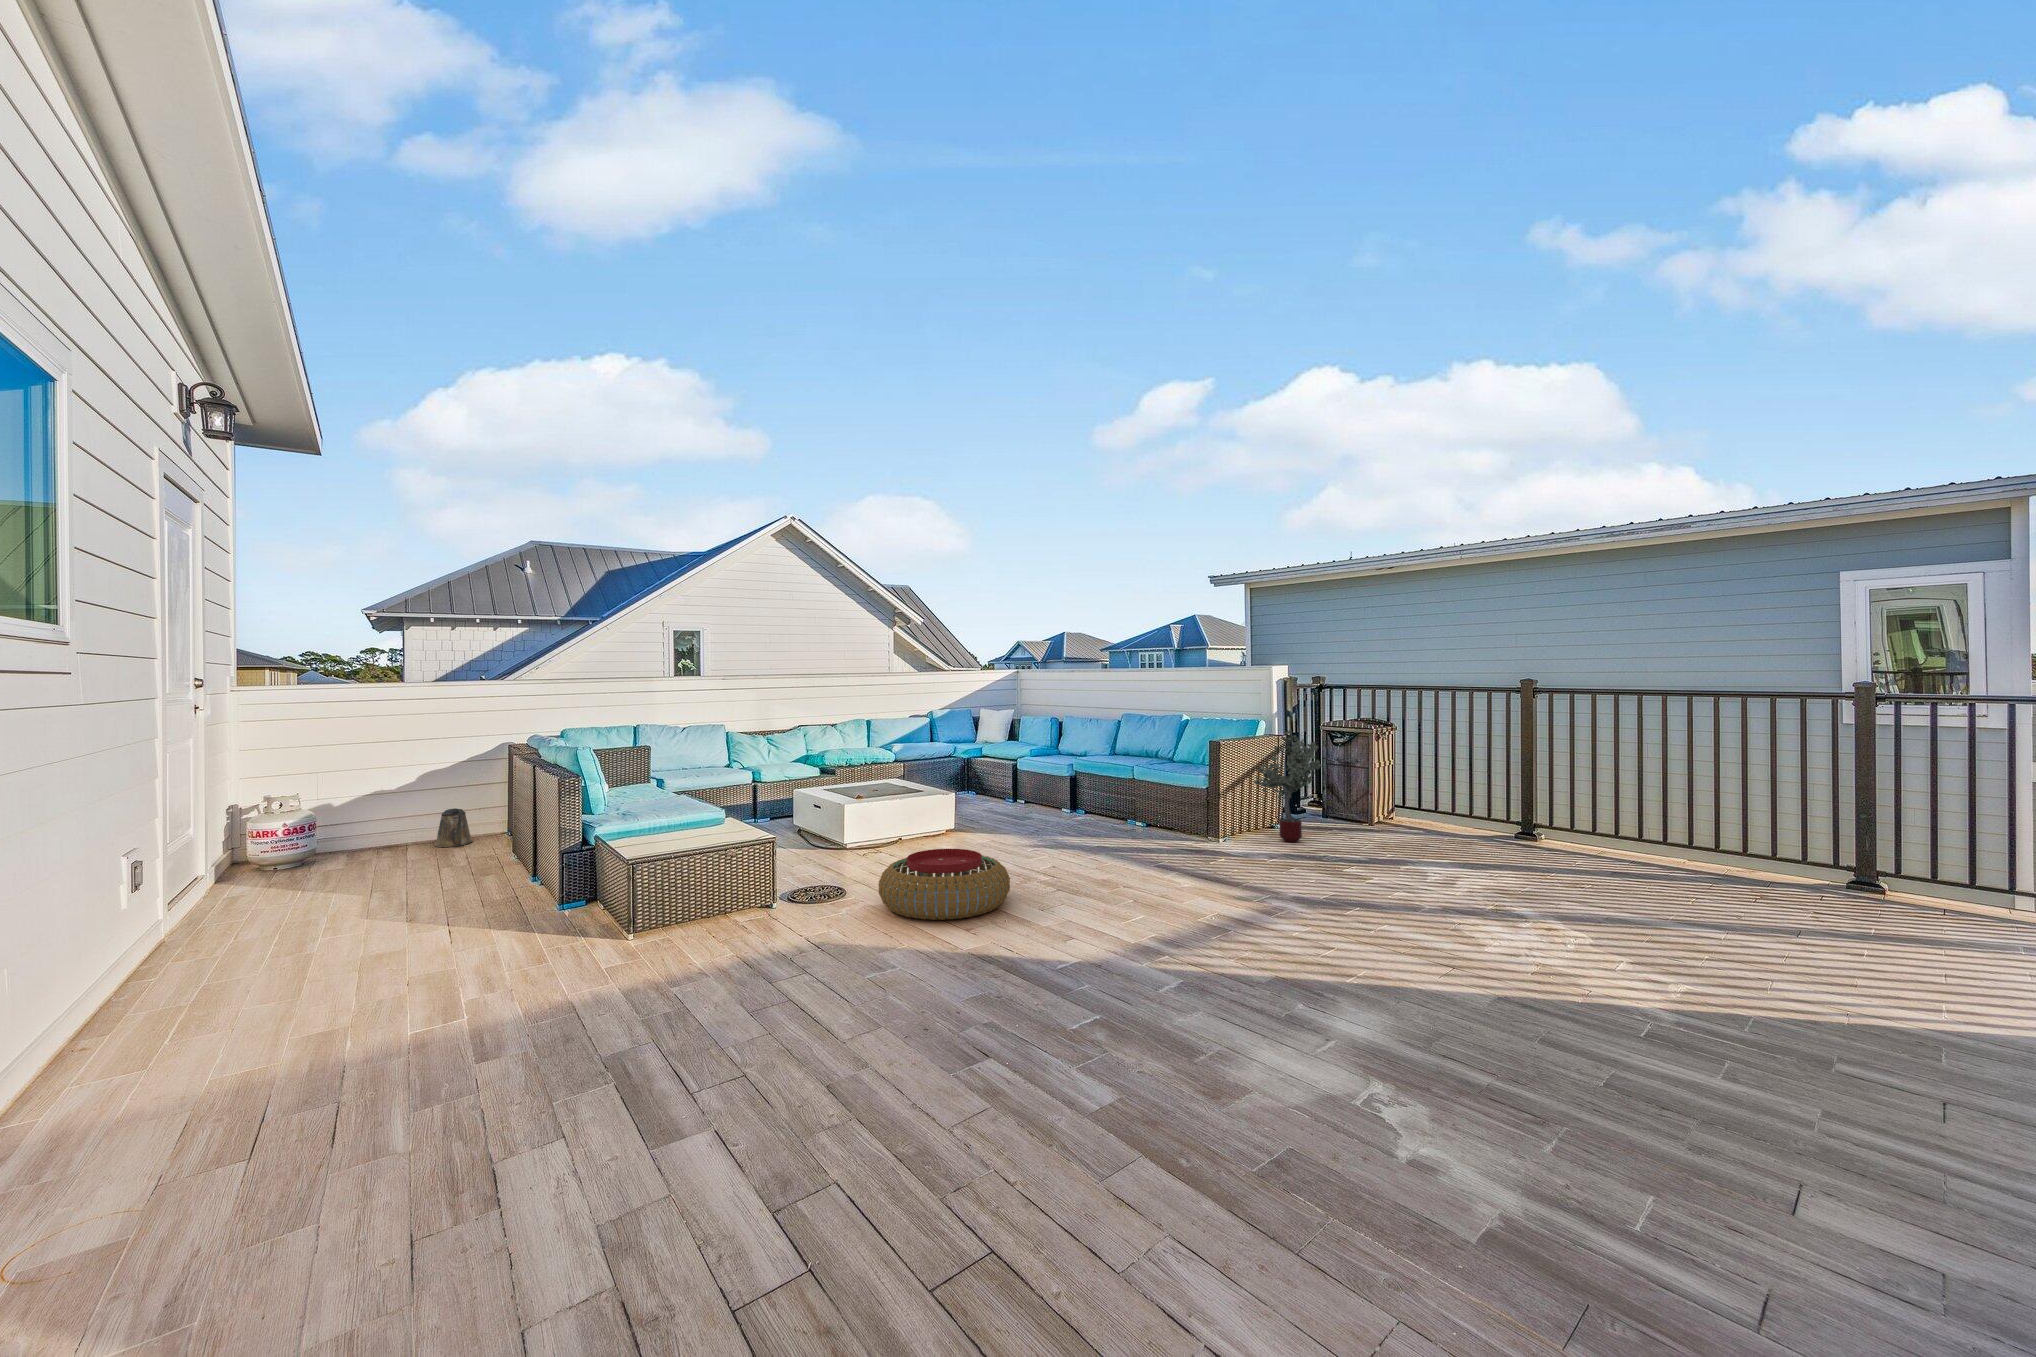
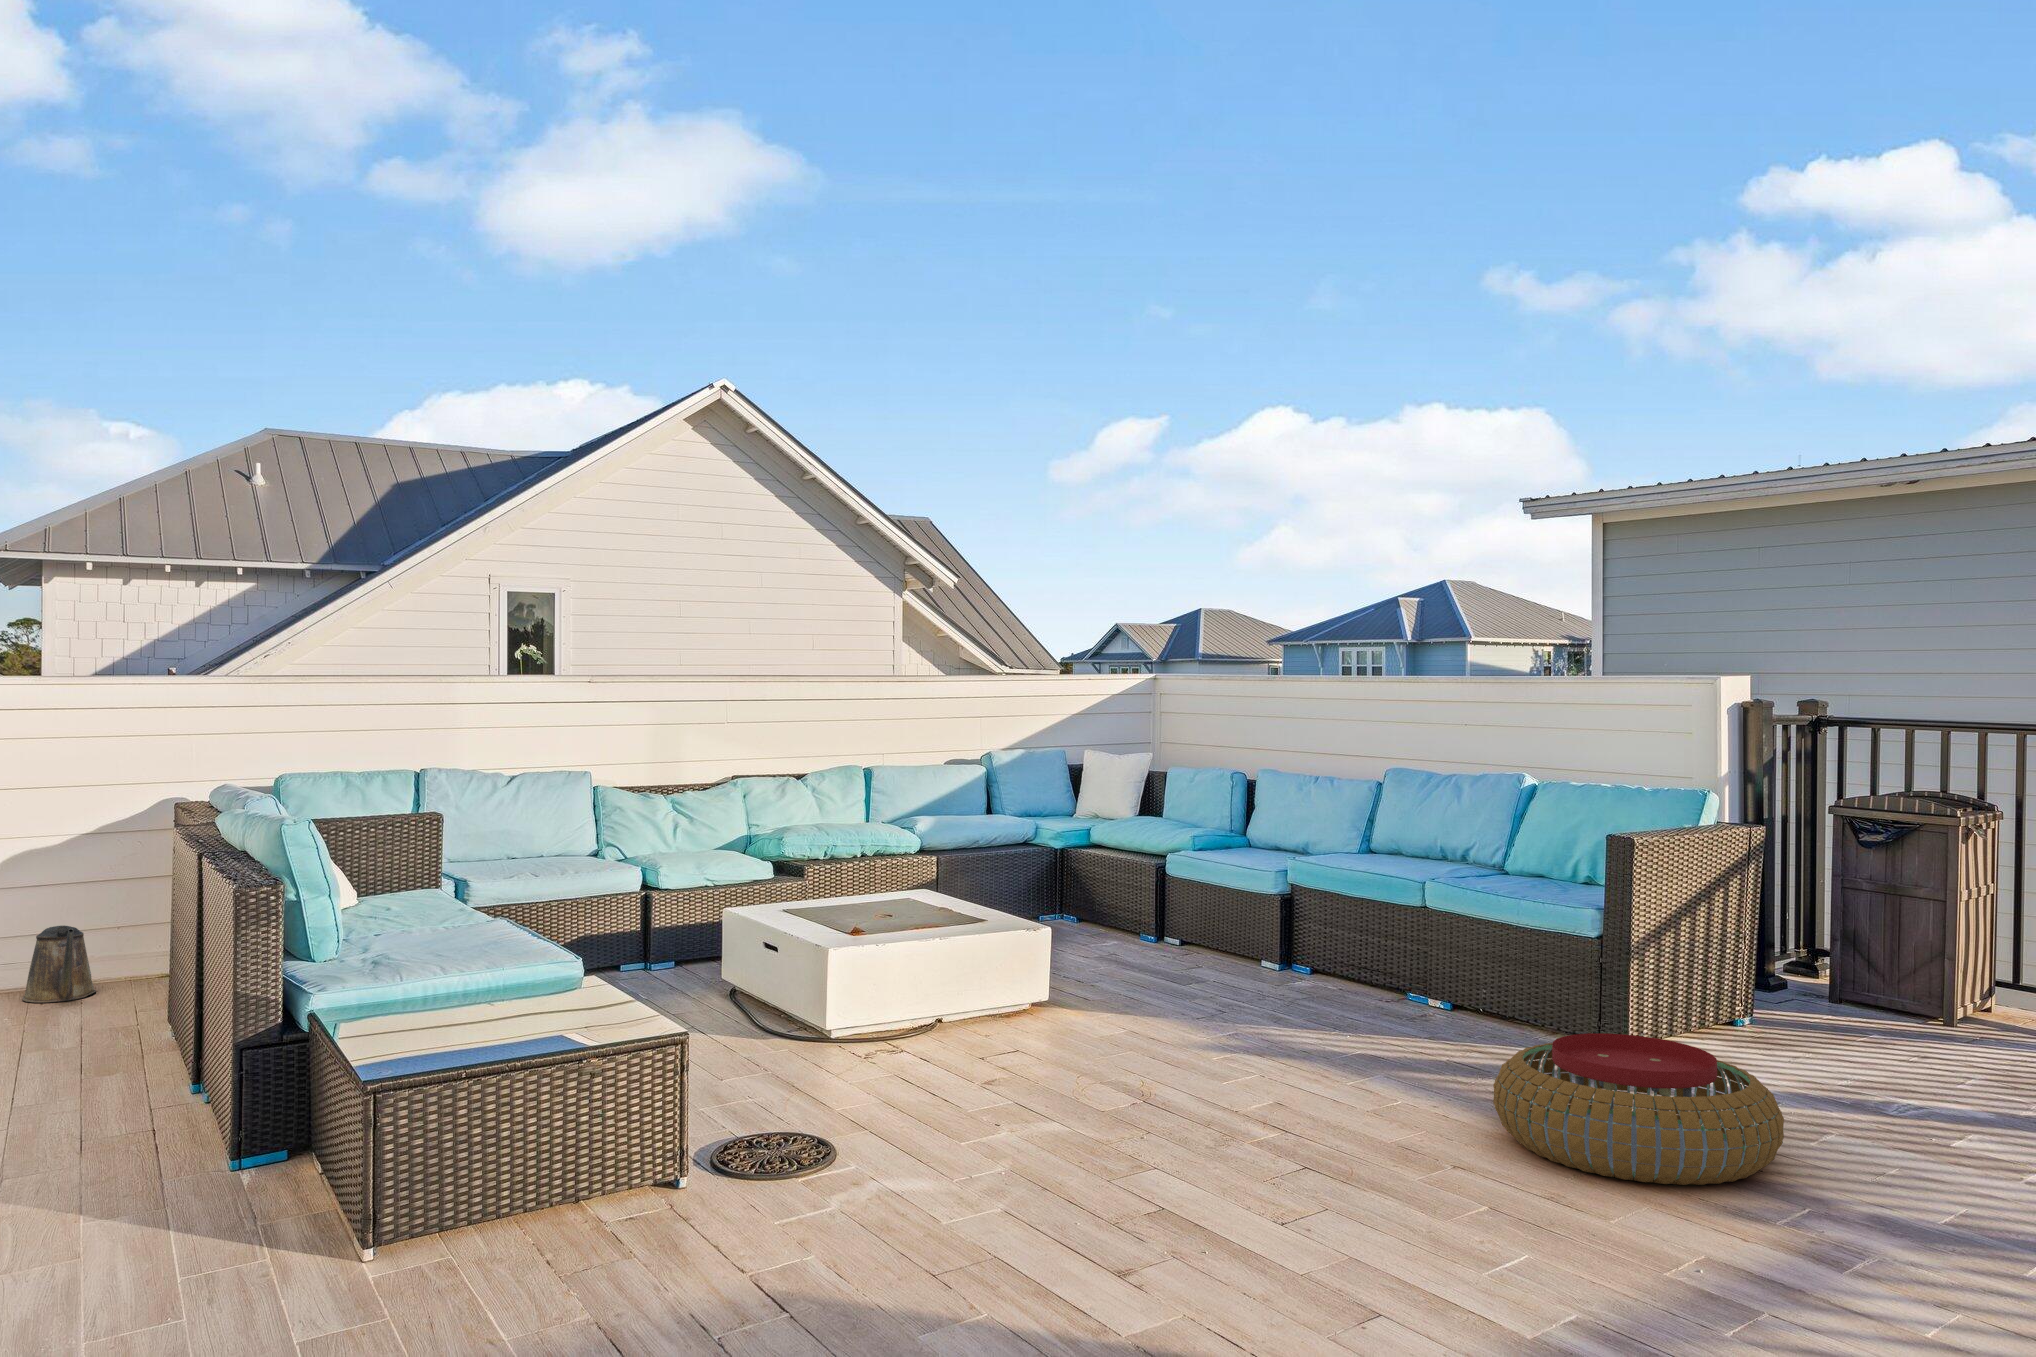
potted tree: present [1253,730,1322,842] -> none [1697,814,1853,1060]
pouf: present [879,849,1010,920] -> present [1493,1033,1784,1185]

